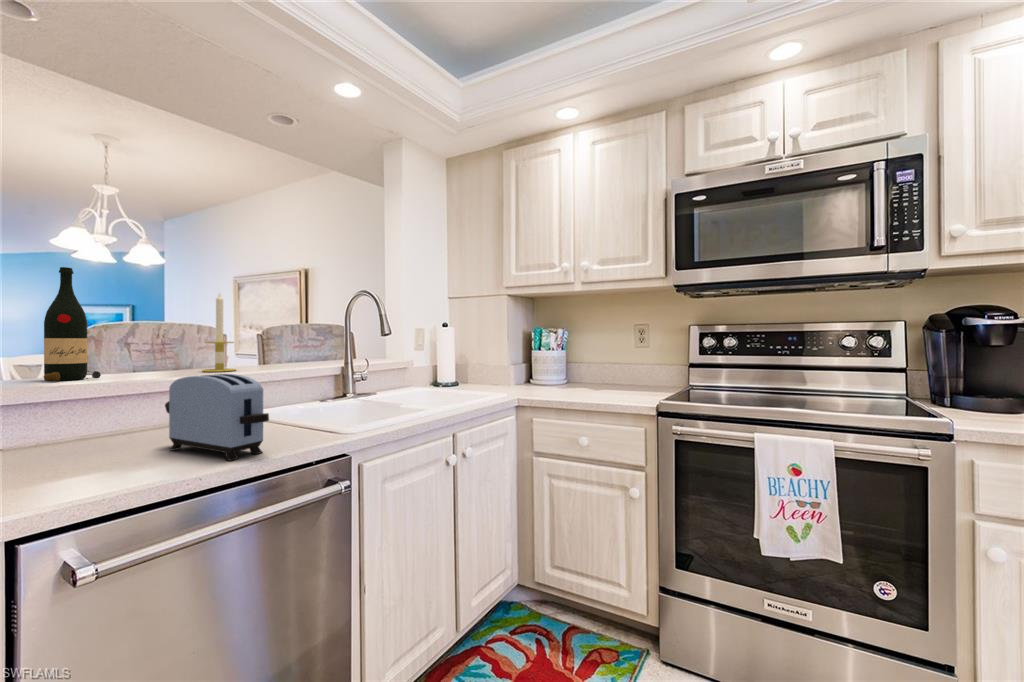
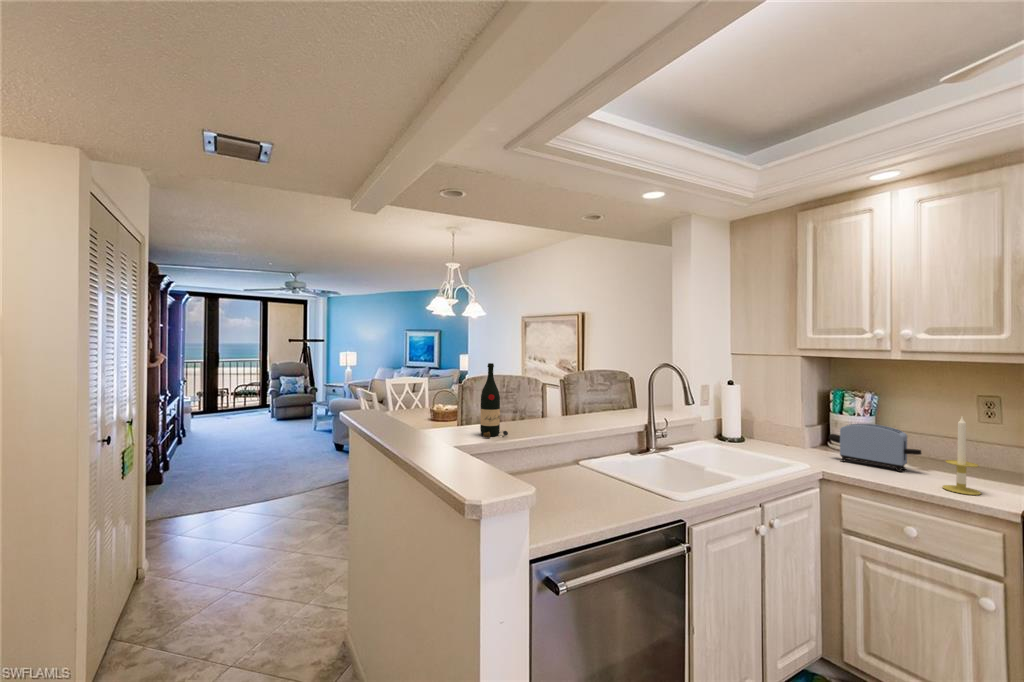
candle: present [202,293,236,372] -> present [942,417,981,495]
toaster: present [165,374,269,461] -> present [829,424,921,472]

